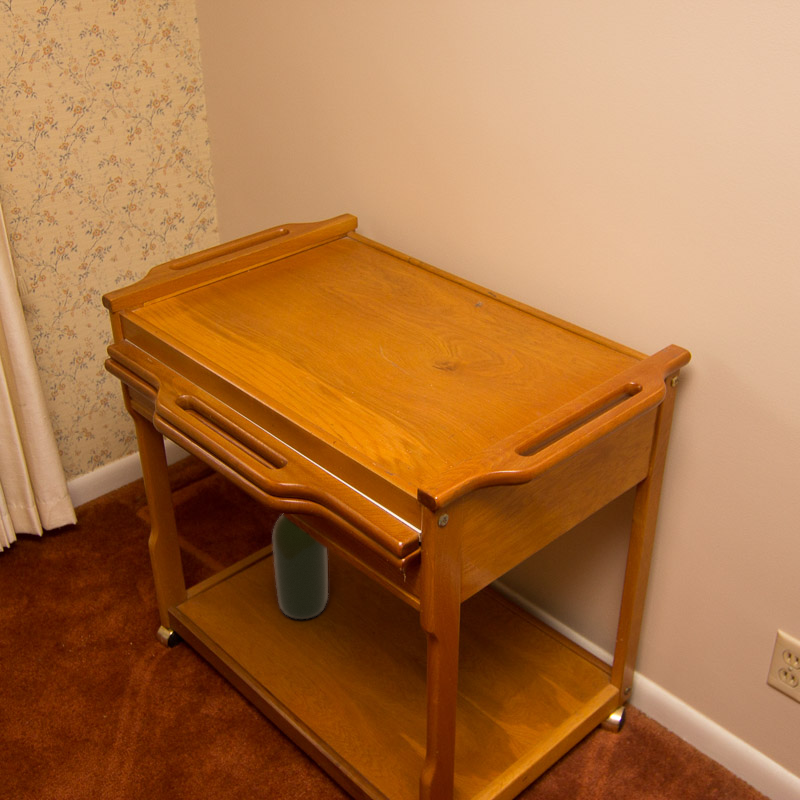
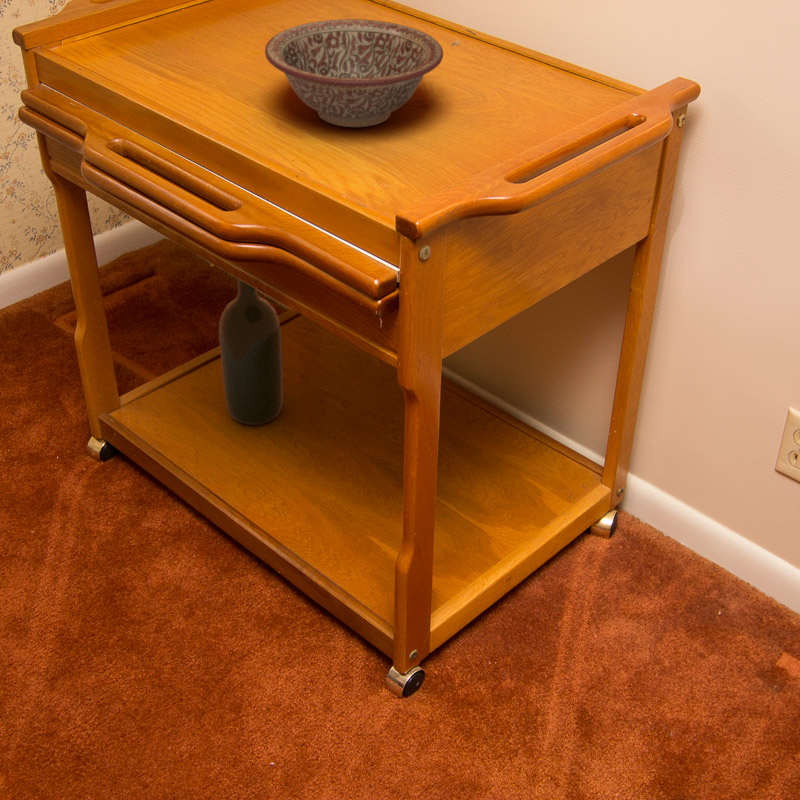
decorative bowl: none [311,293,464,389] -> present [265,19,443,127]

